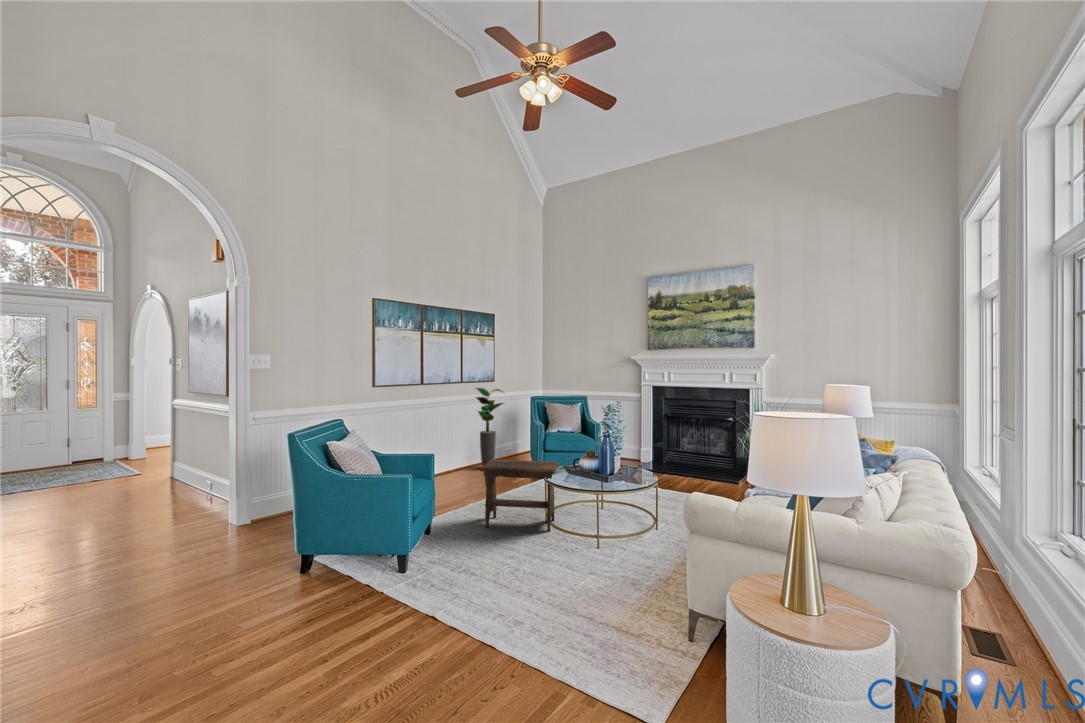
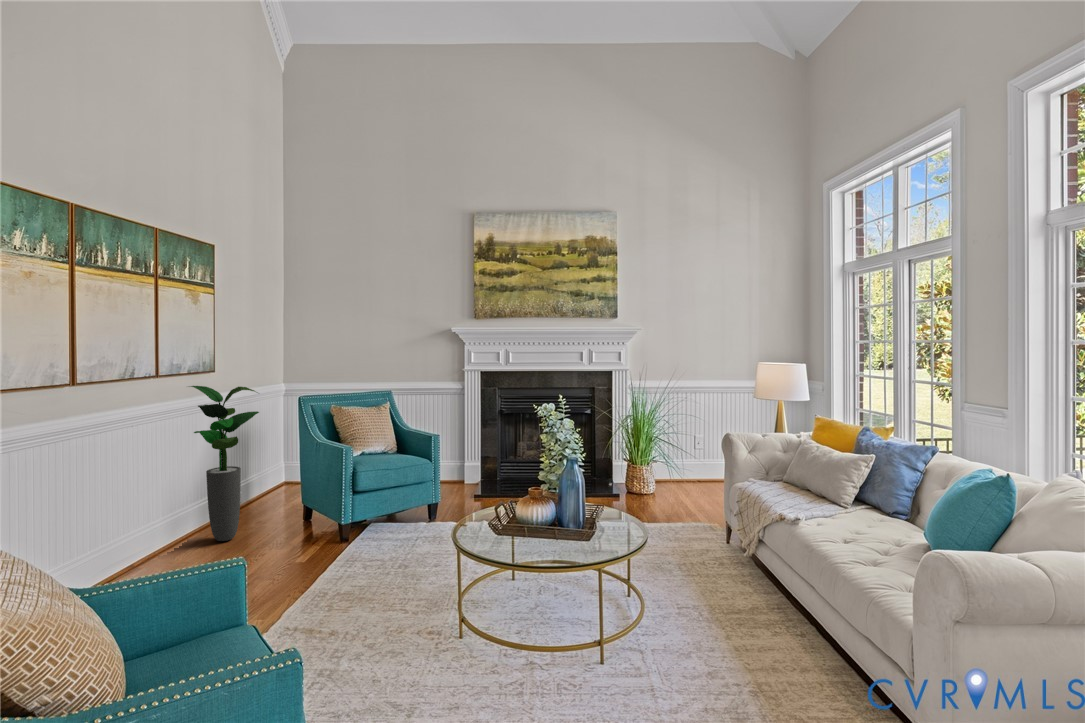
footstool: present [480,460,559,531] -> none [345,520,510,692]

